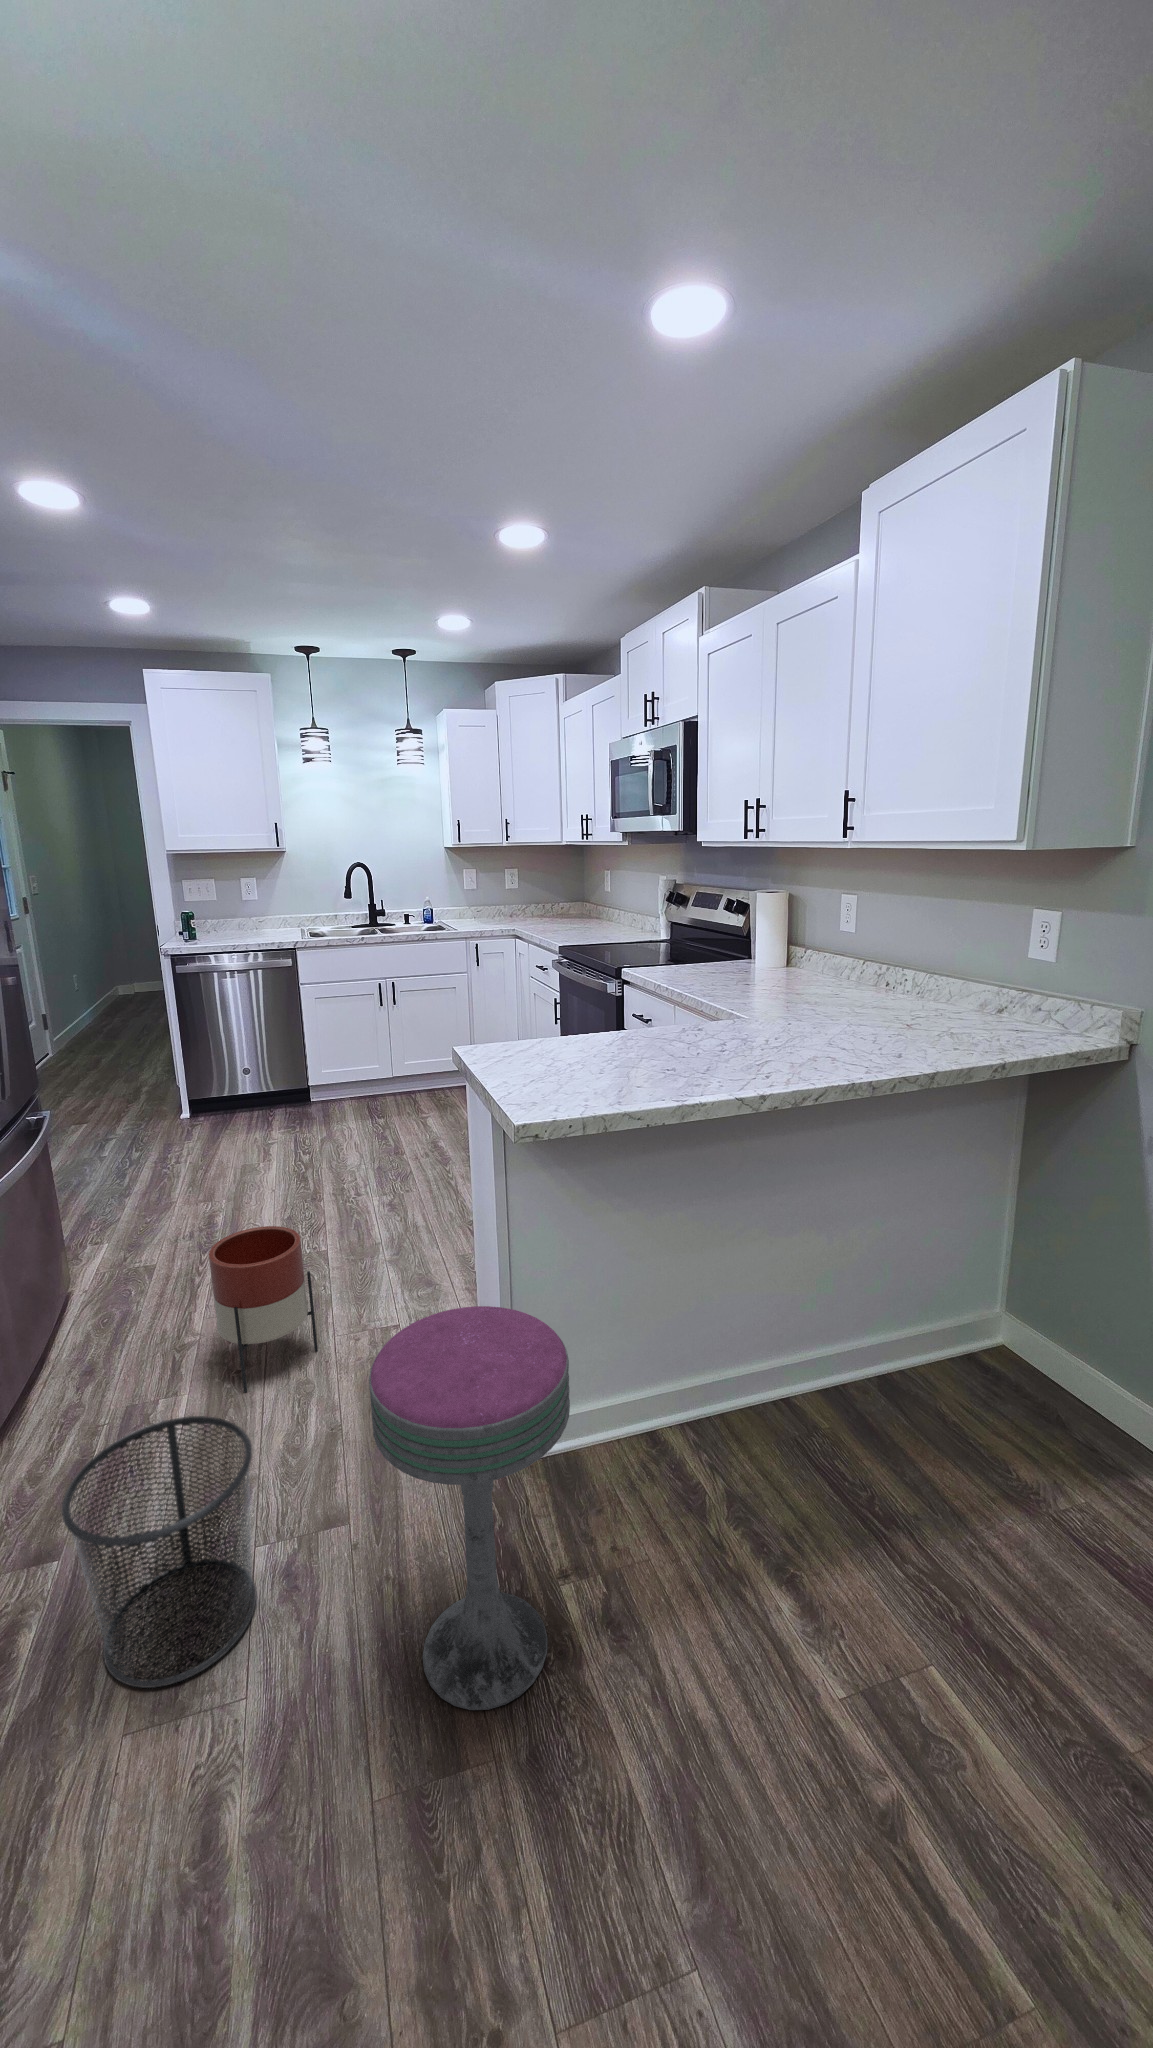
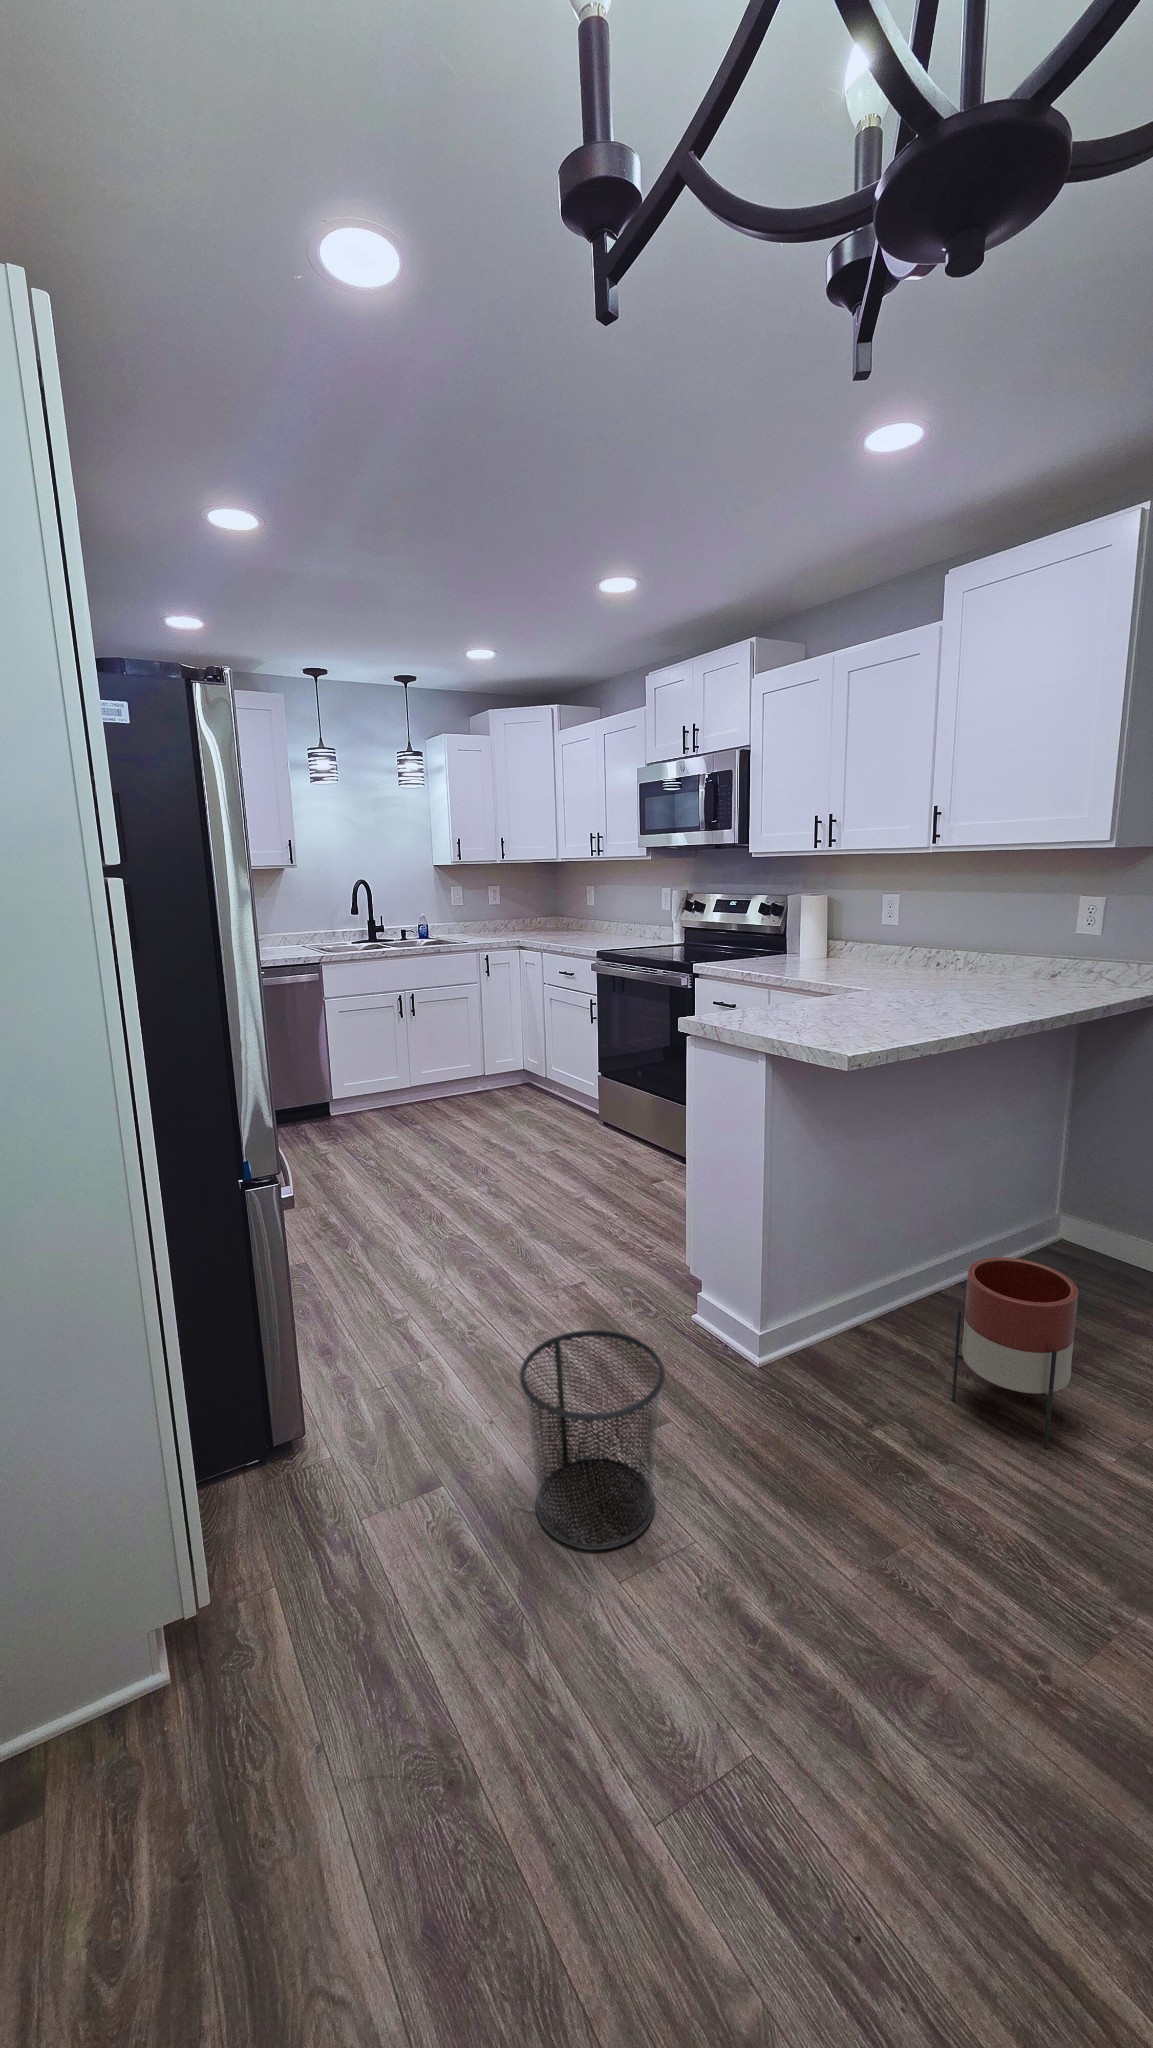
planter: present [209,1226,318,1393] -> present [952,1257,1078,1449]
bar stool: present [369,1306,570,1710] -> none [781,1204,944,1515]

